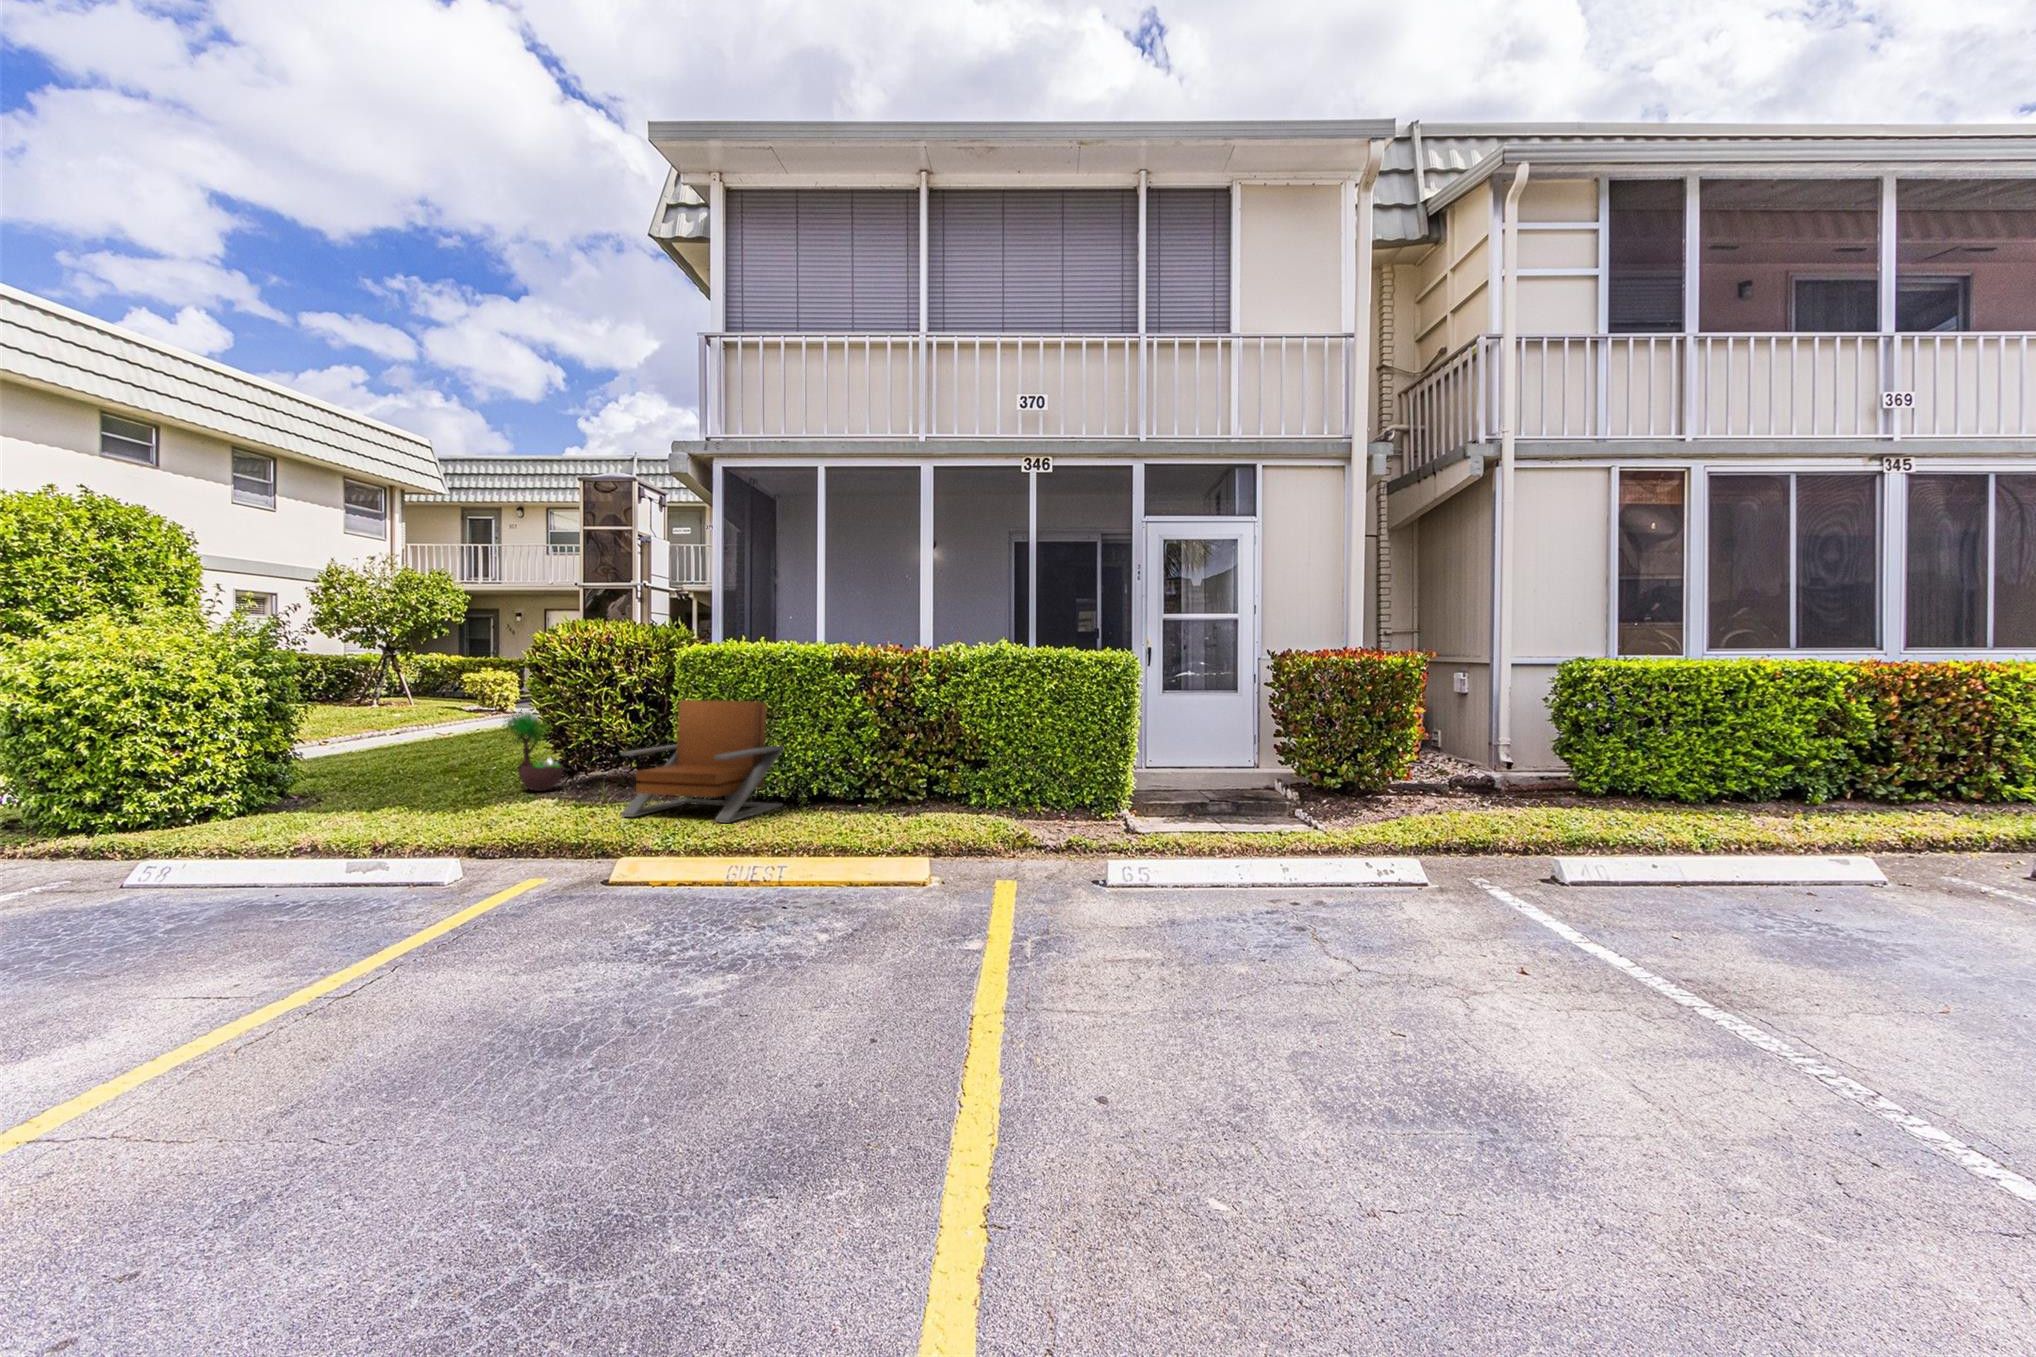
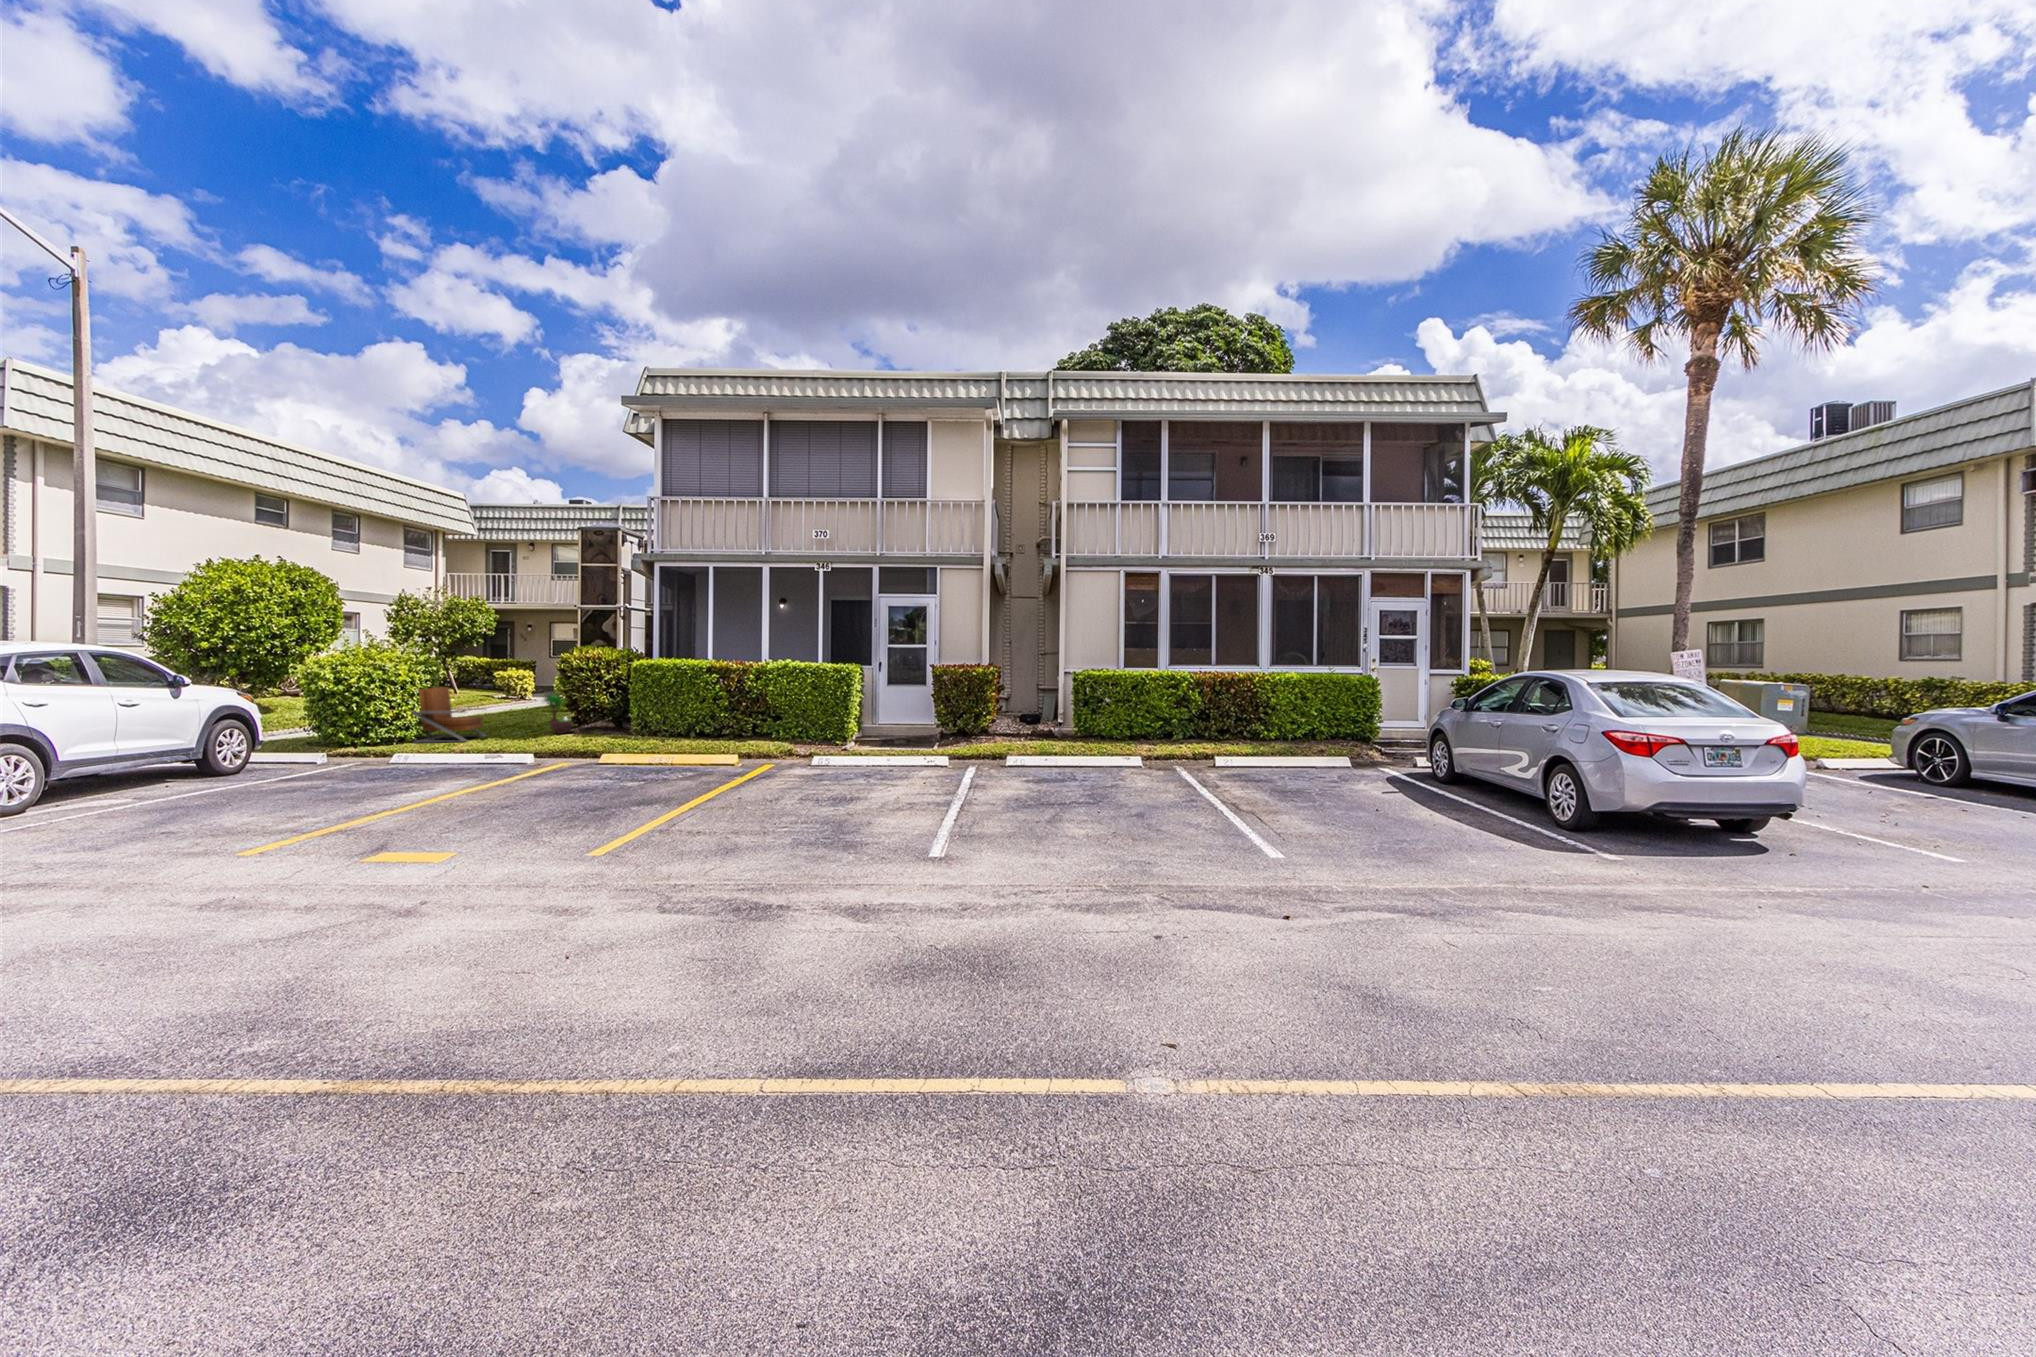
lounge chair: present [620,700,784,823] -> present [412,687,485,742]

